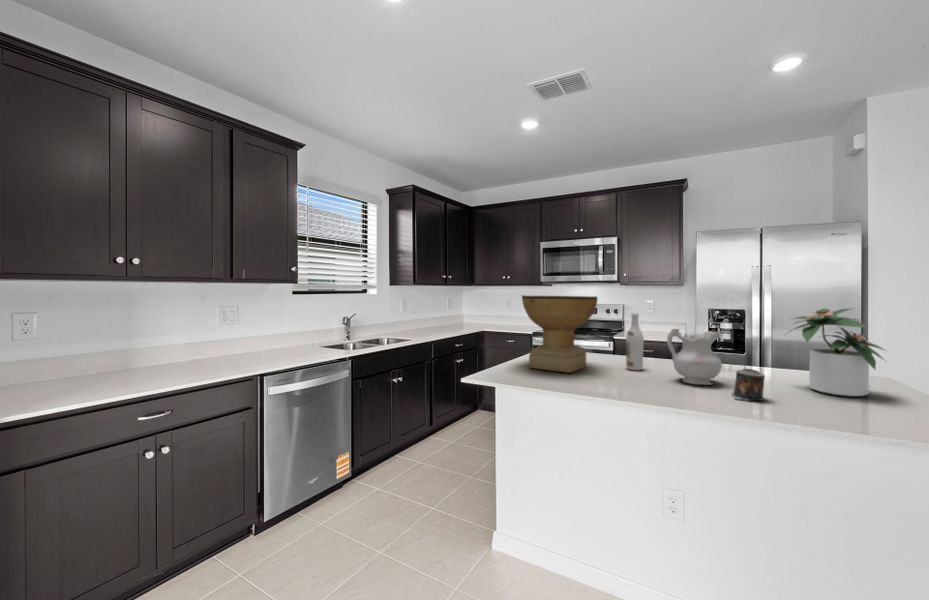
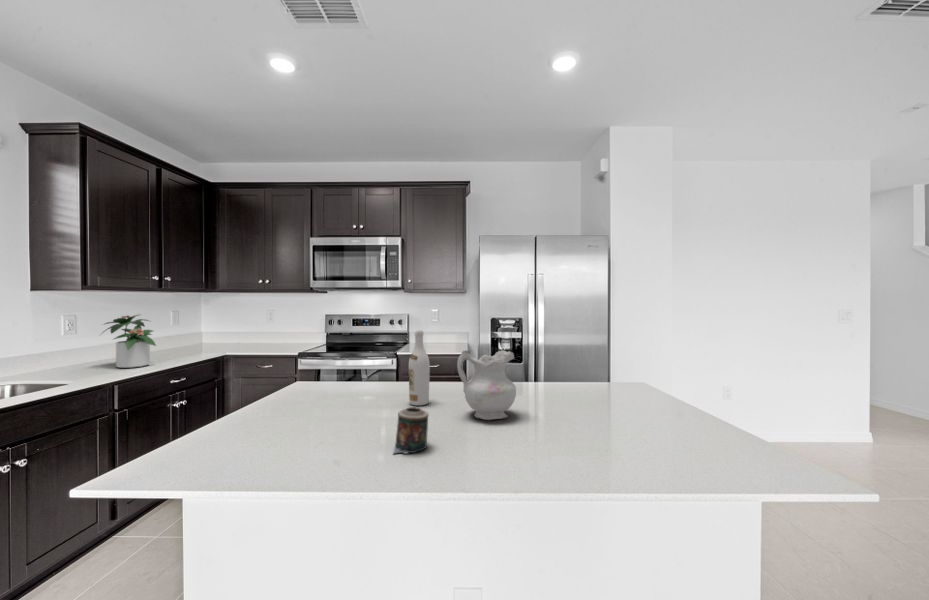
decorative bowl: present [522,295,598,373] -> none [256,308,371,424]
potted plant: present [789,308,884,397] -> present [105,315,156,368]
candle: present [732,369,765,401] -> present [393,407,428,454]

